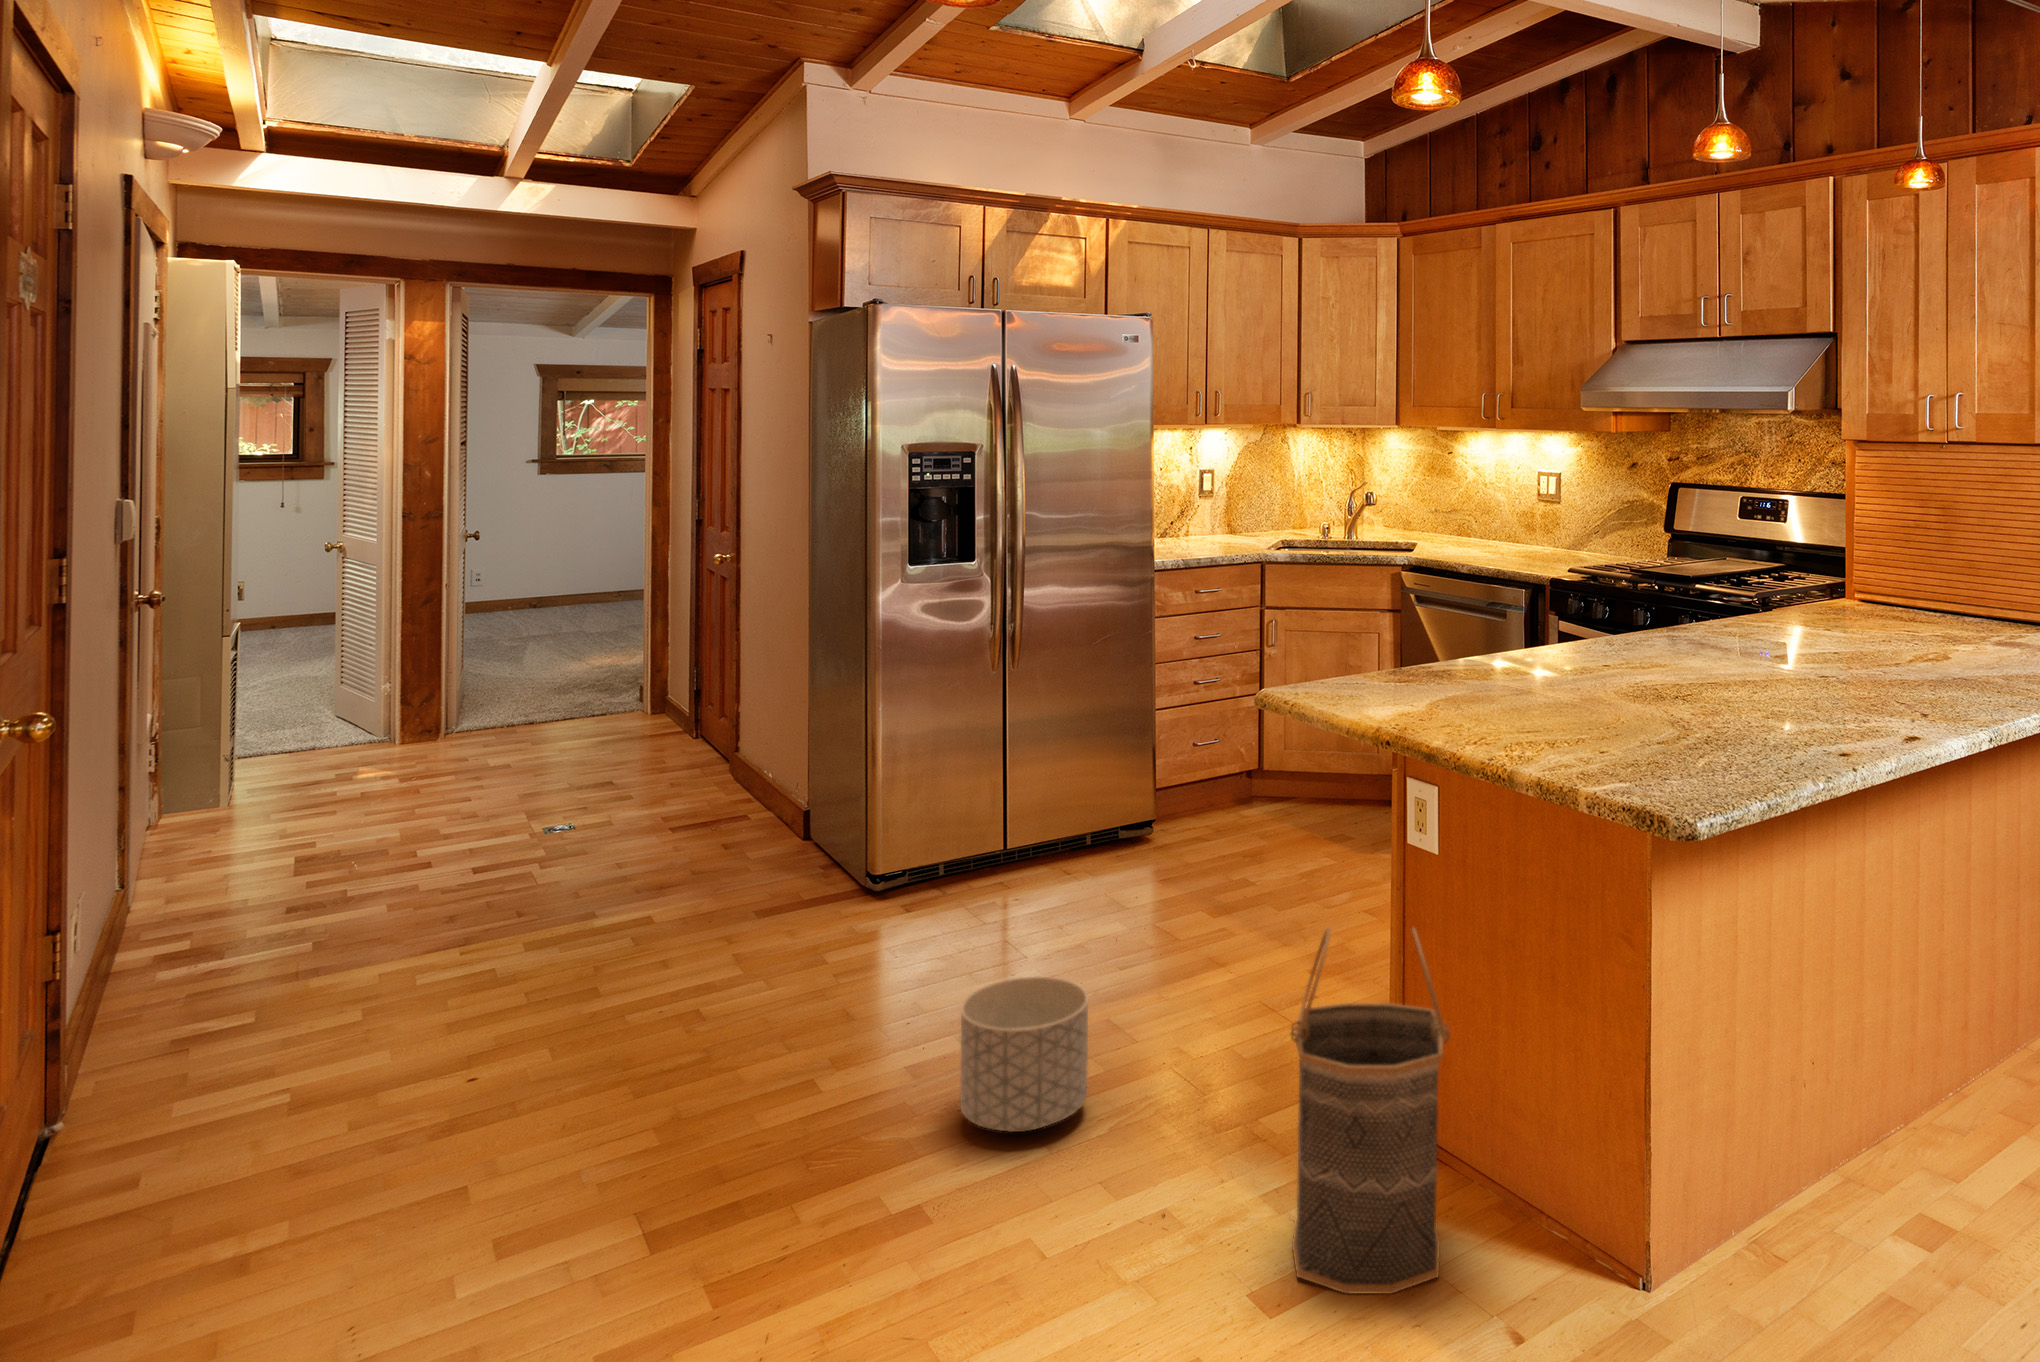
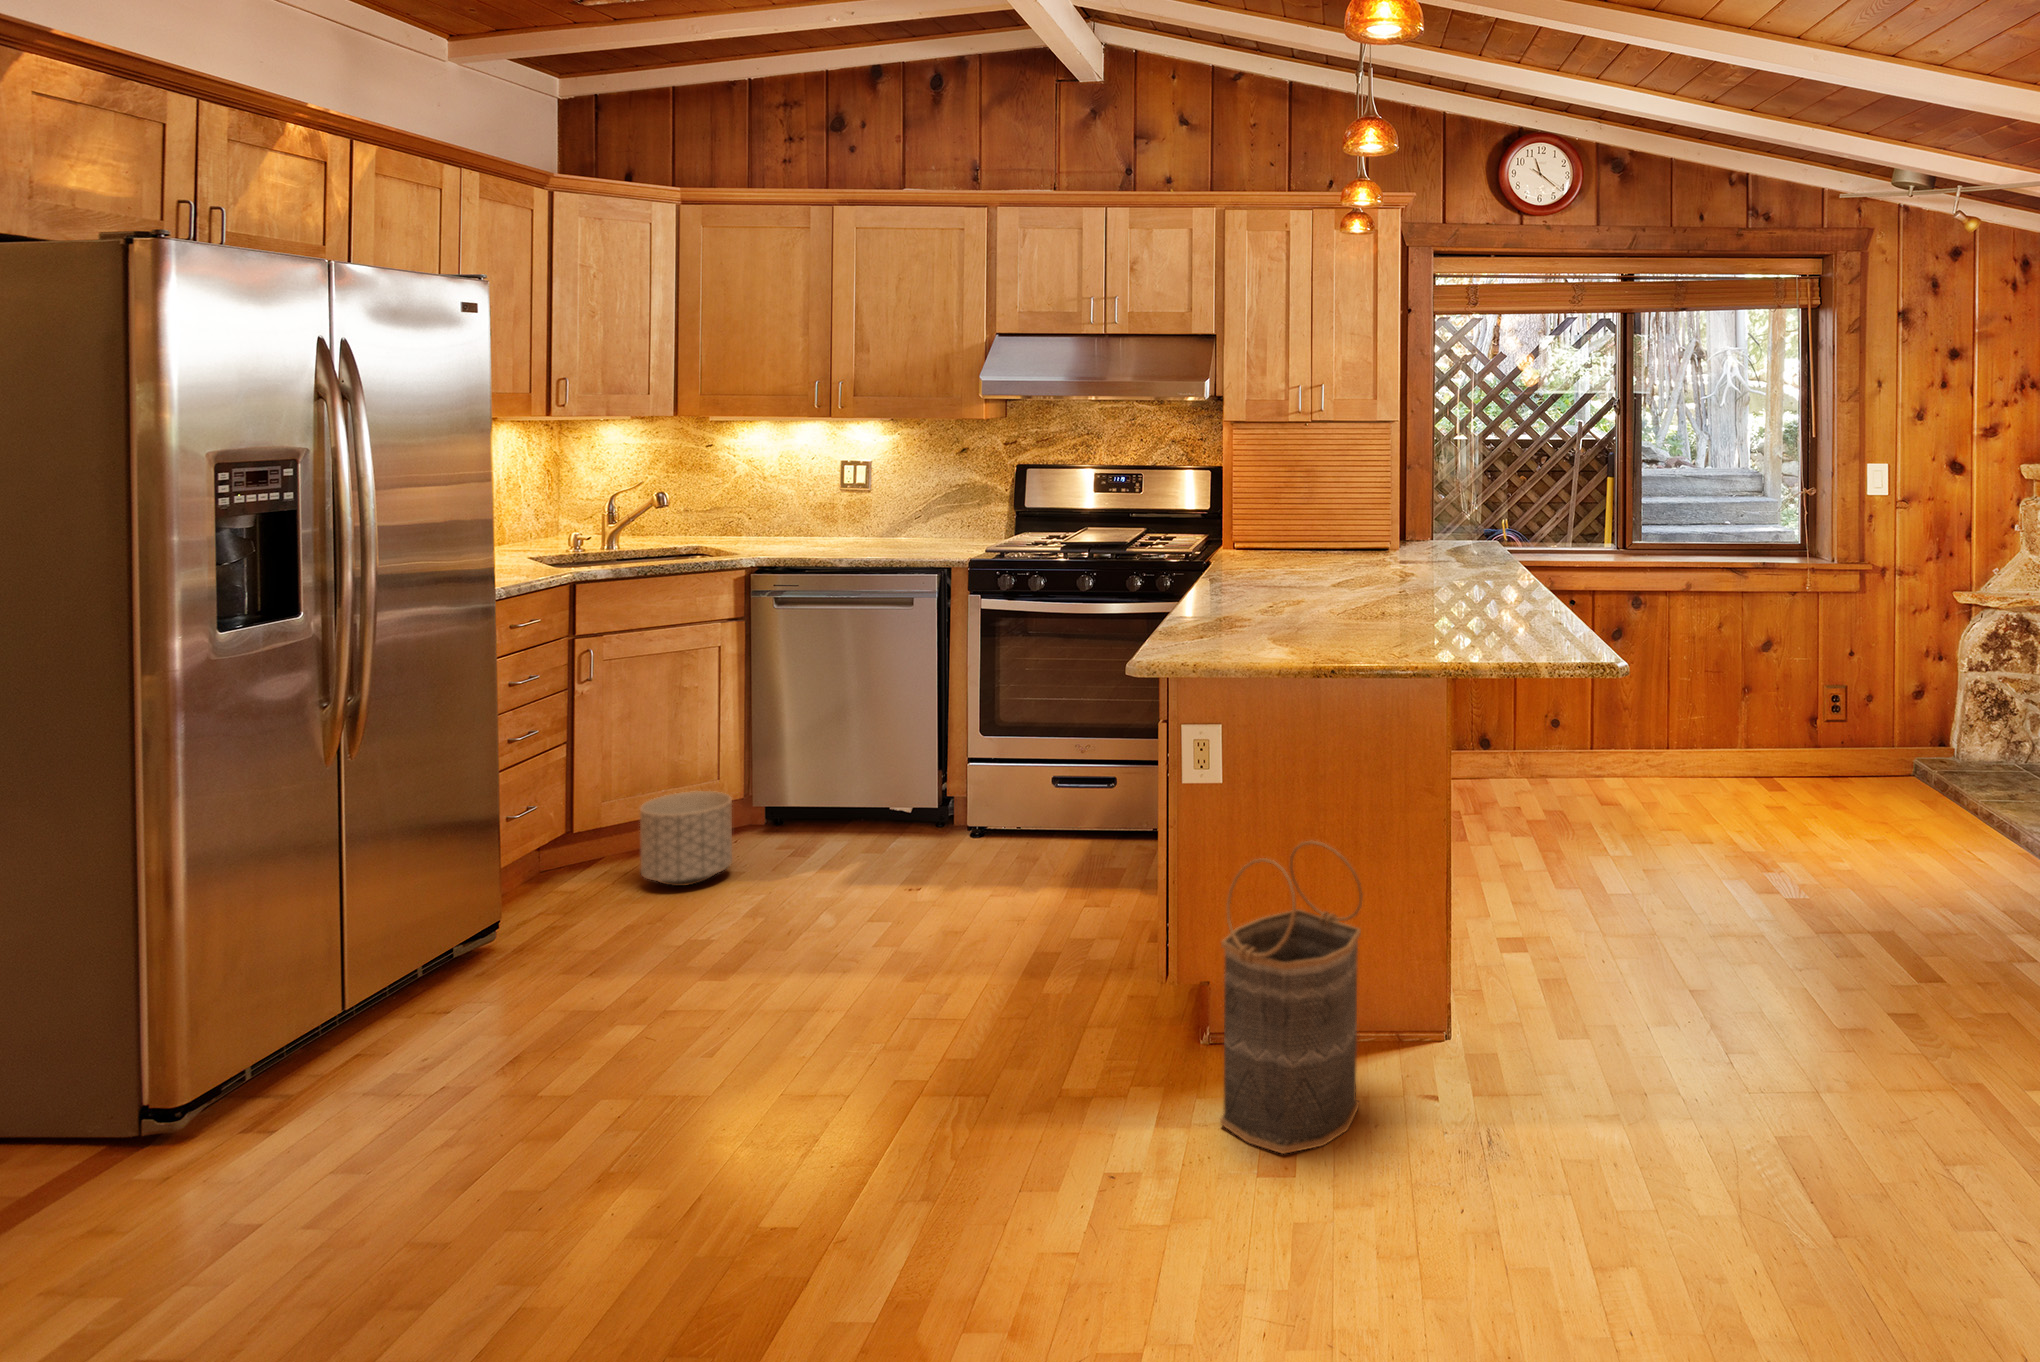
planter: present [960,976,1088,1132] -> present [640,791,732,886]

